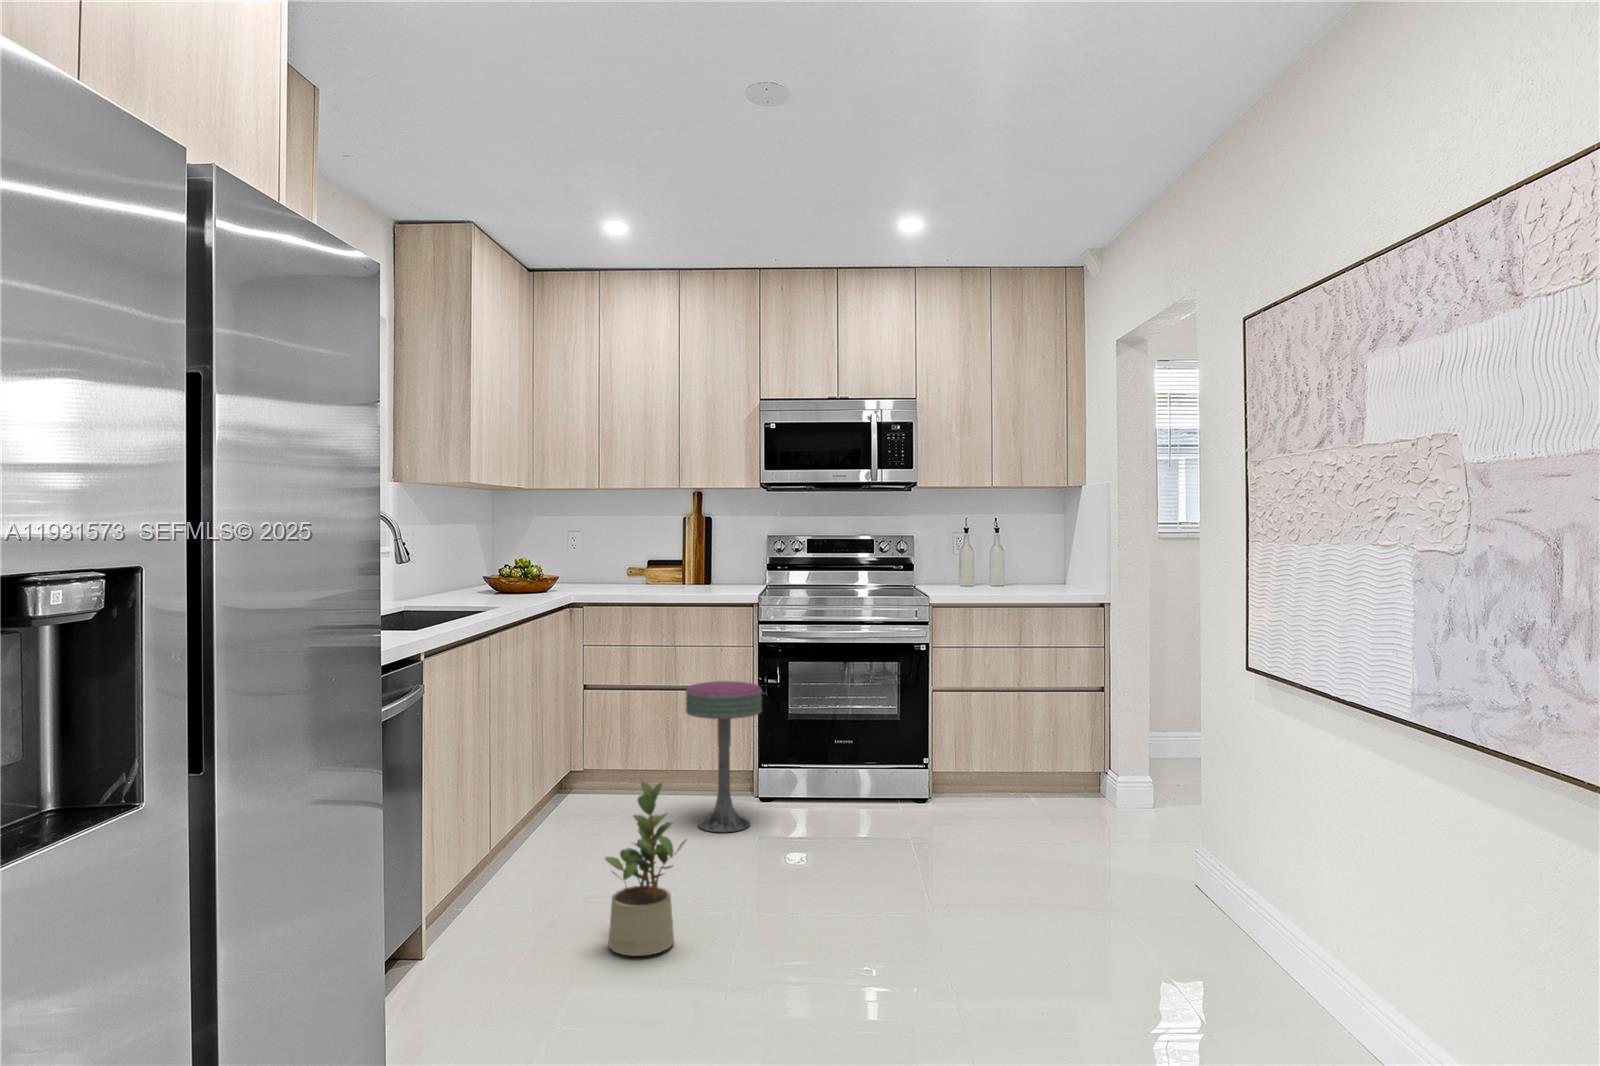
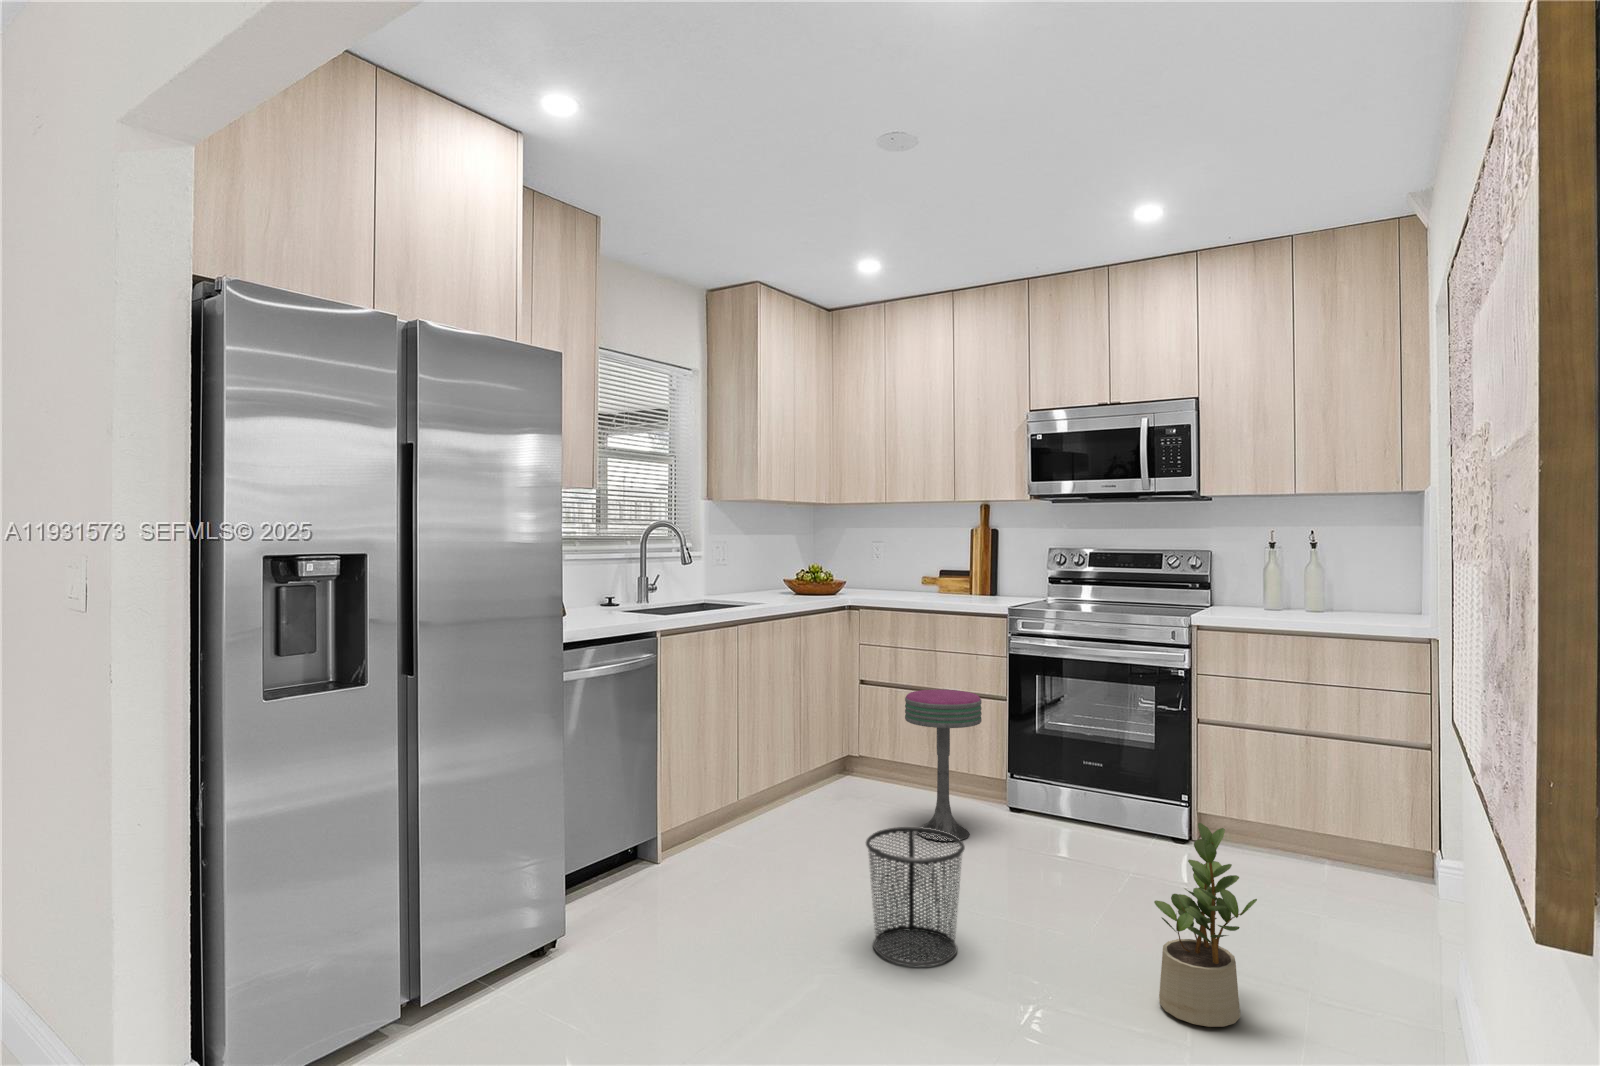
potted plant: present [605,782,686,956] -> present [1154,823,1257,1027]
waste bin: none [755,810,849,938] -> present [866,827,965,966]

